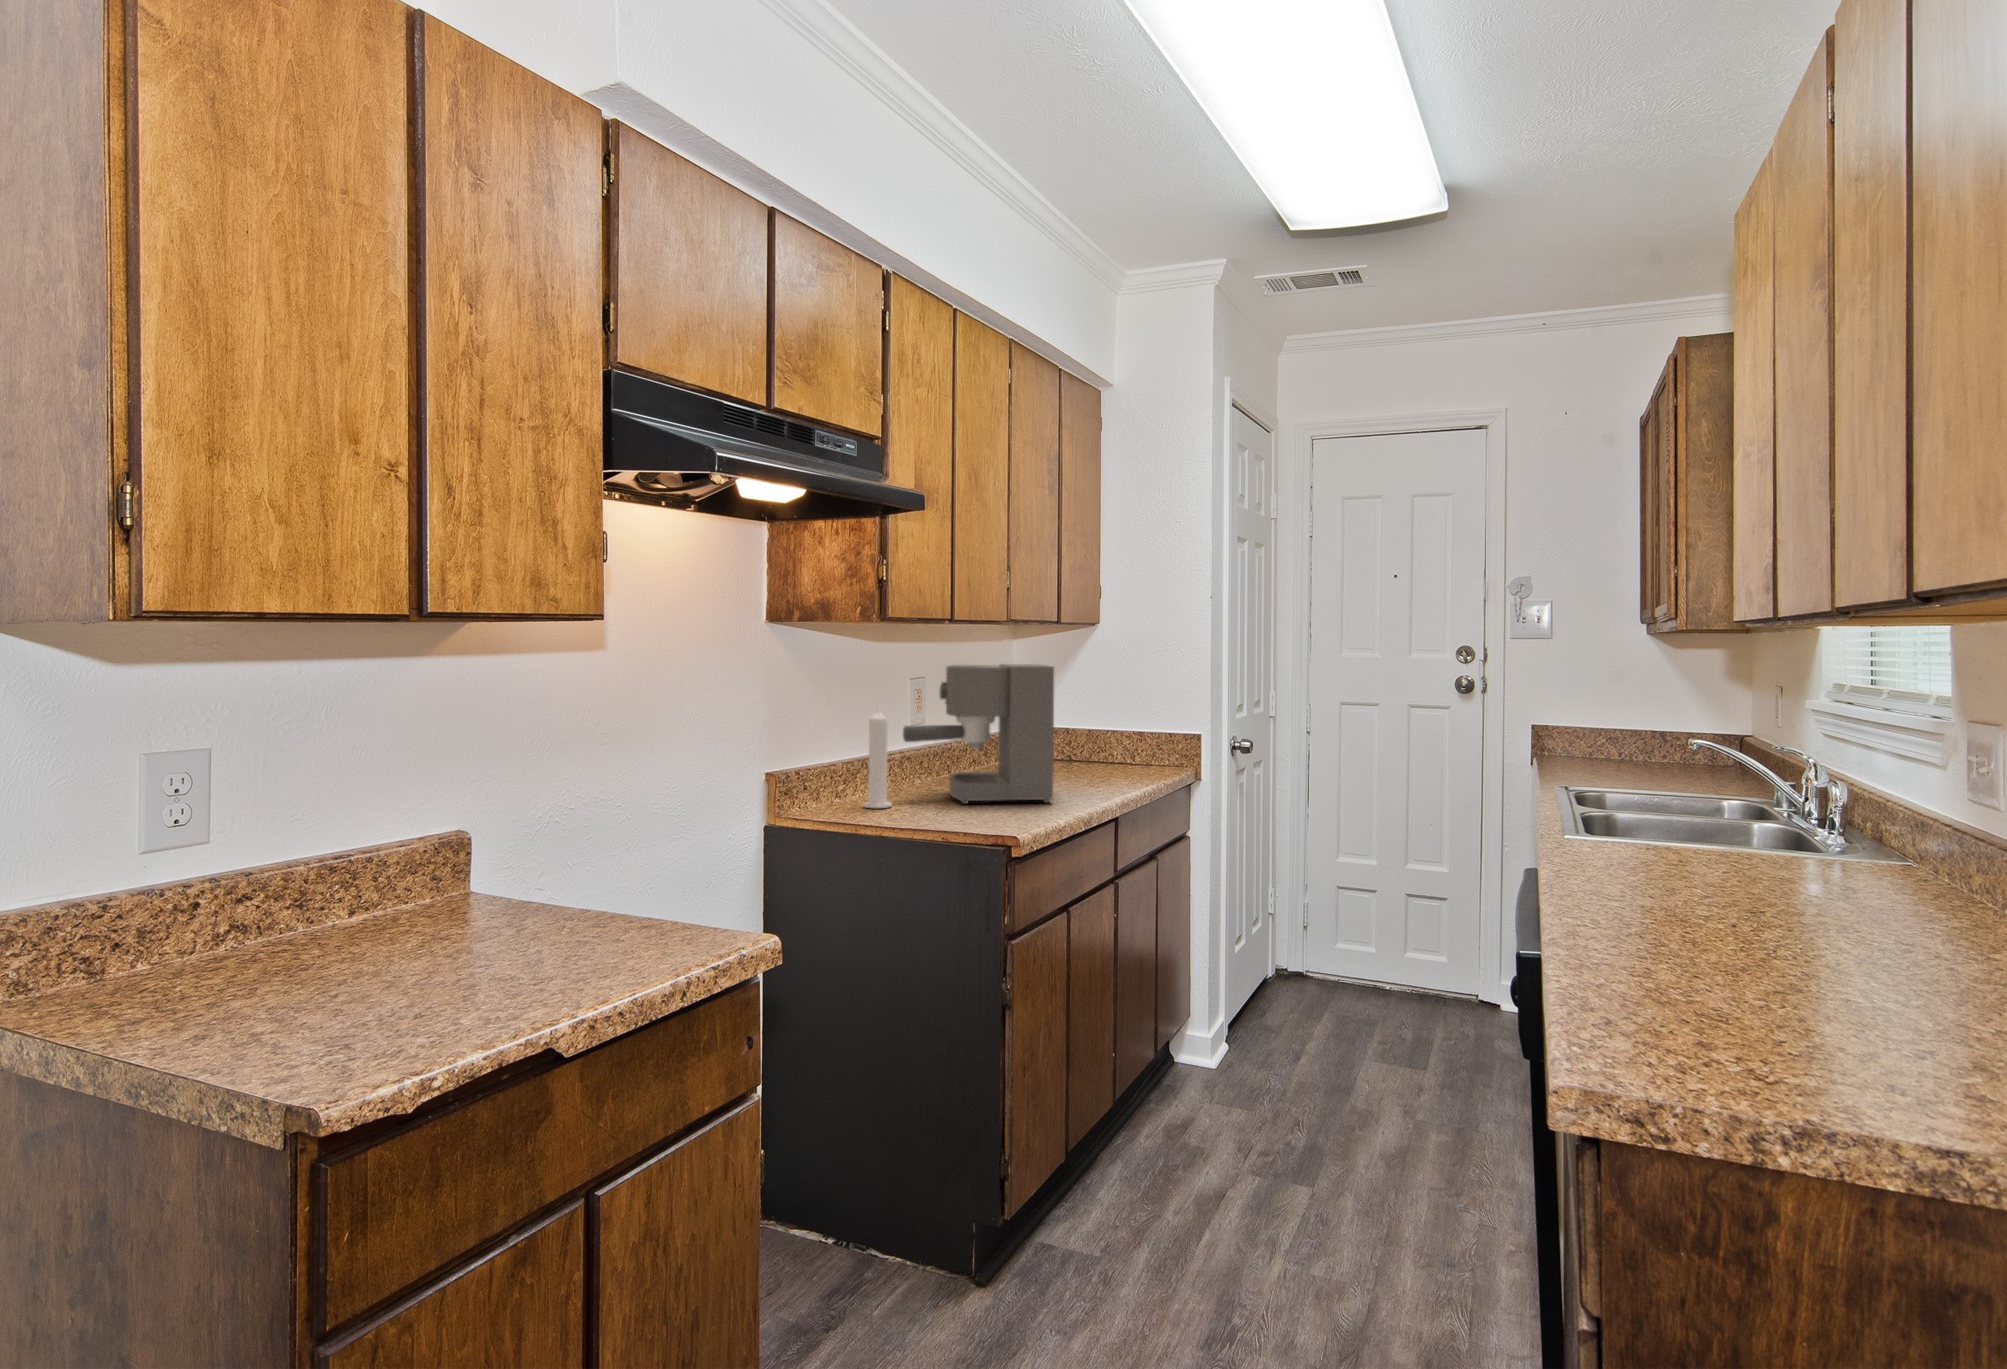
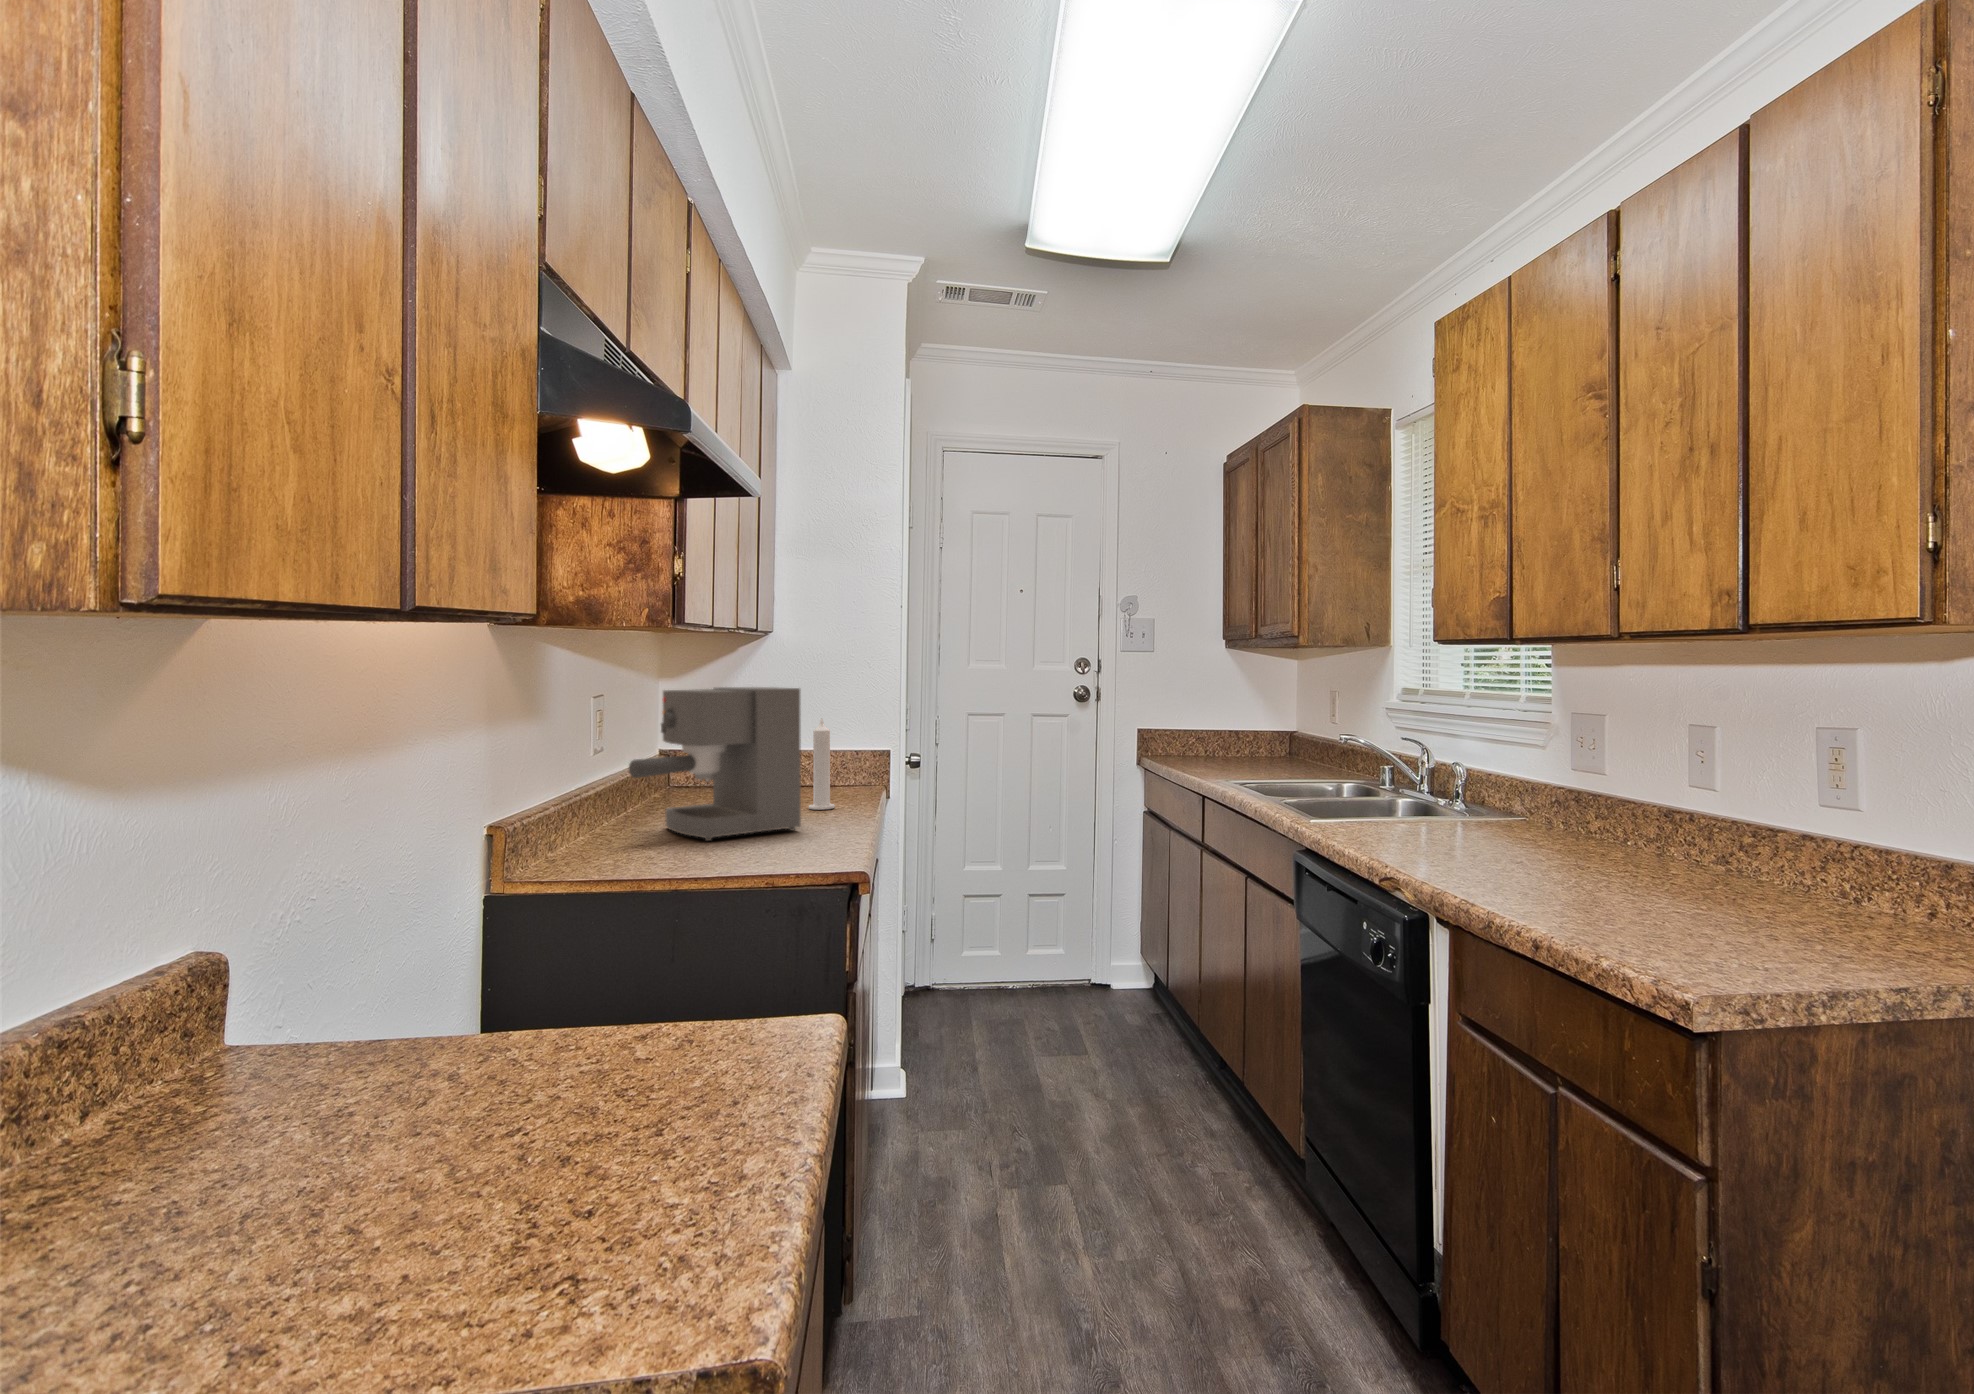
candle: present [863,706,892,808] -> present [809,718,835,810]

